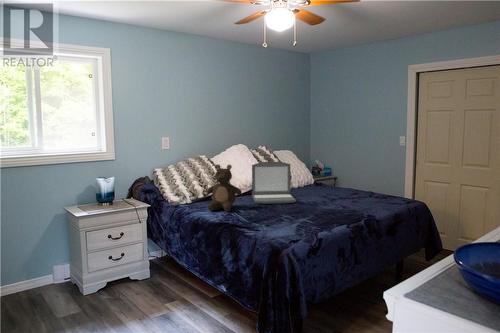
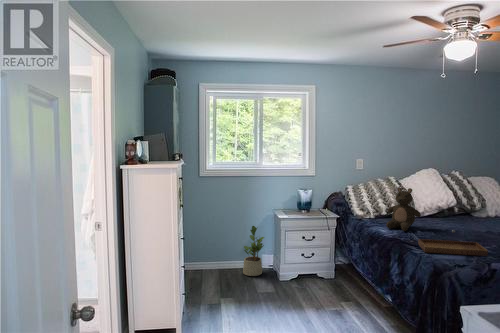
laptop: present [252,162,296,204] -> none [436,188,482,232]
tray: none [247,203,315,231] -> present [418,230,488,256]
potted plant: none [24,232,55,301] -> present [243,226,264,276]

